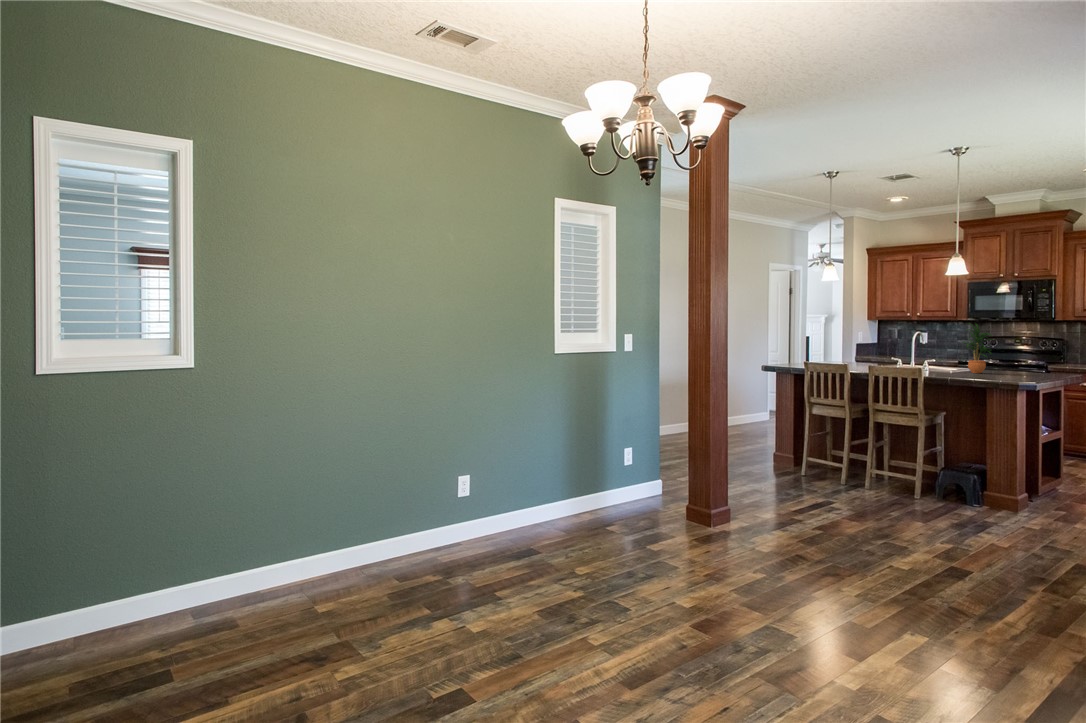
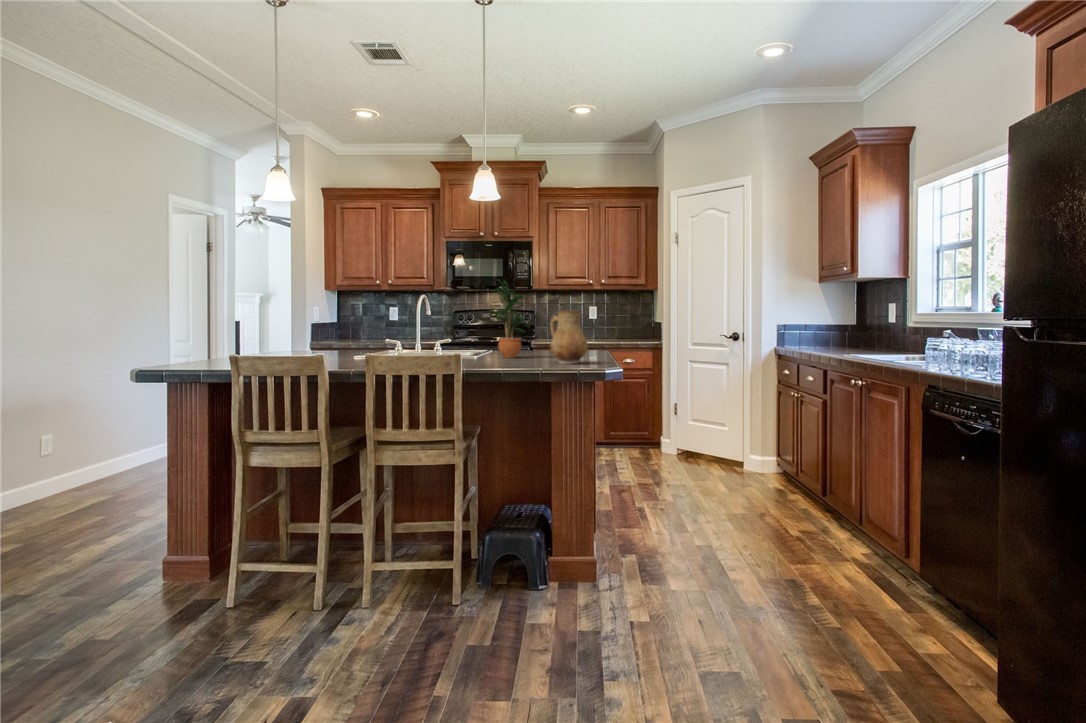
ceramic pitcher: none [998,344,1028,378] -> present [550,310,588,364]

